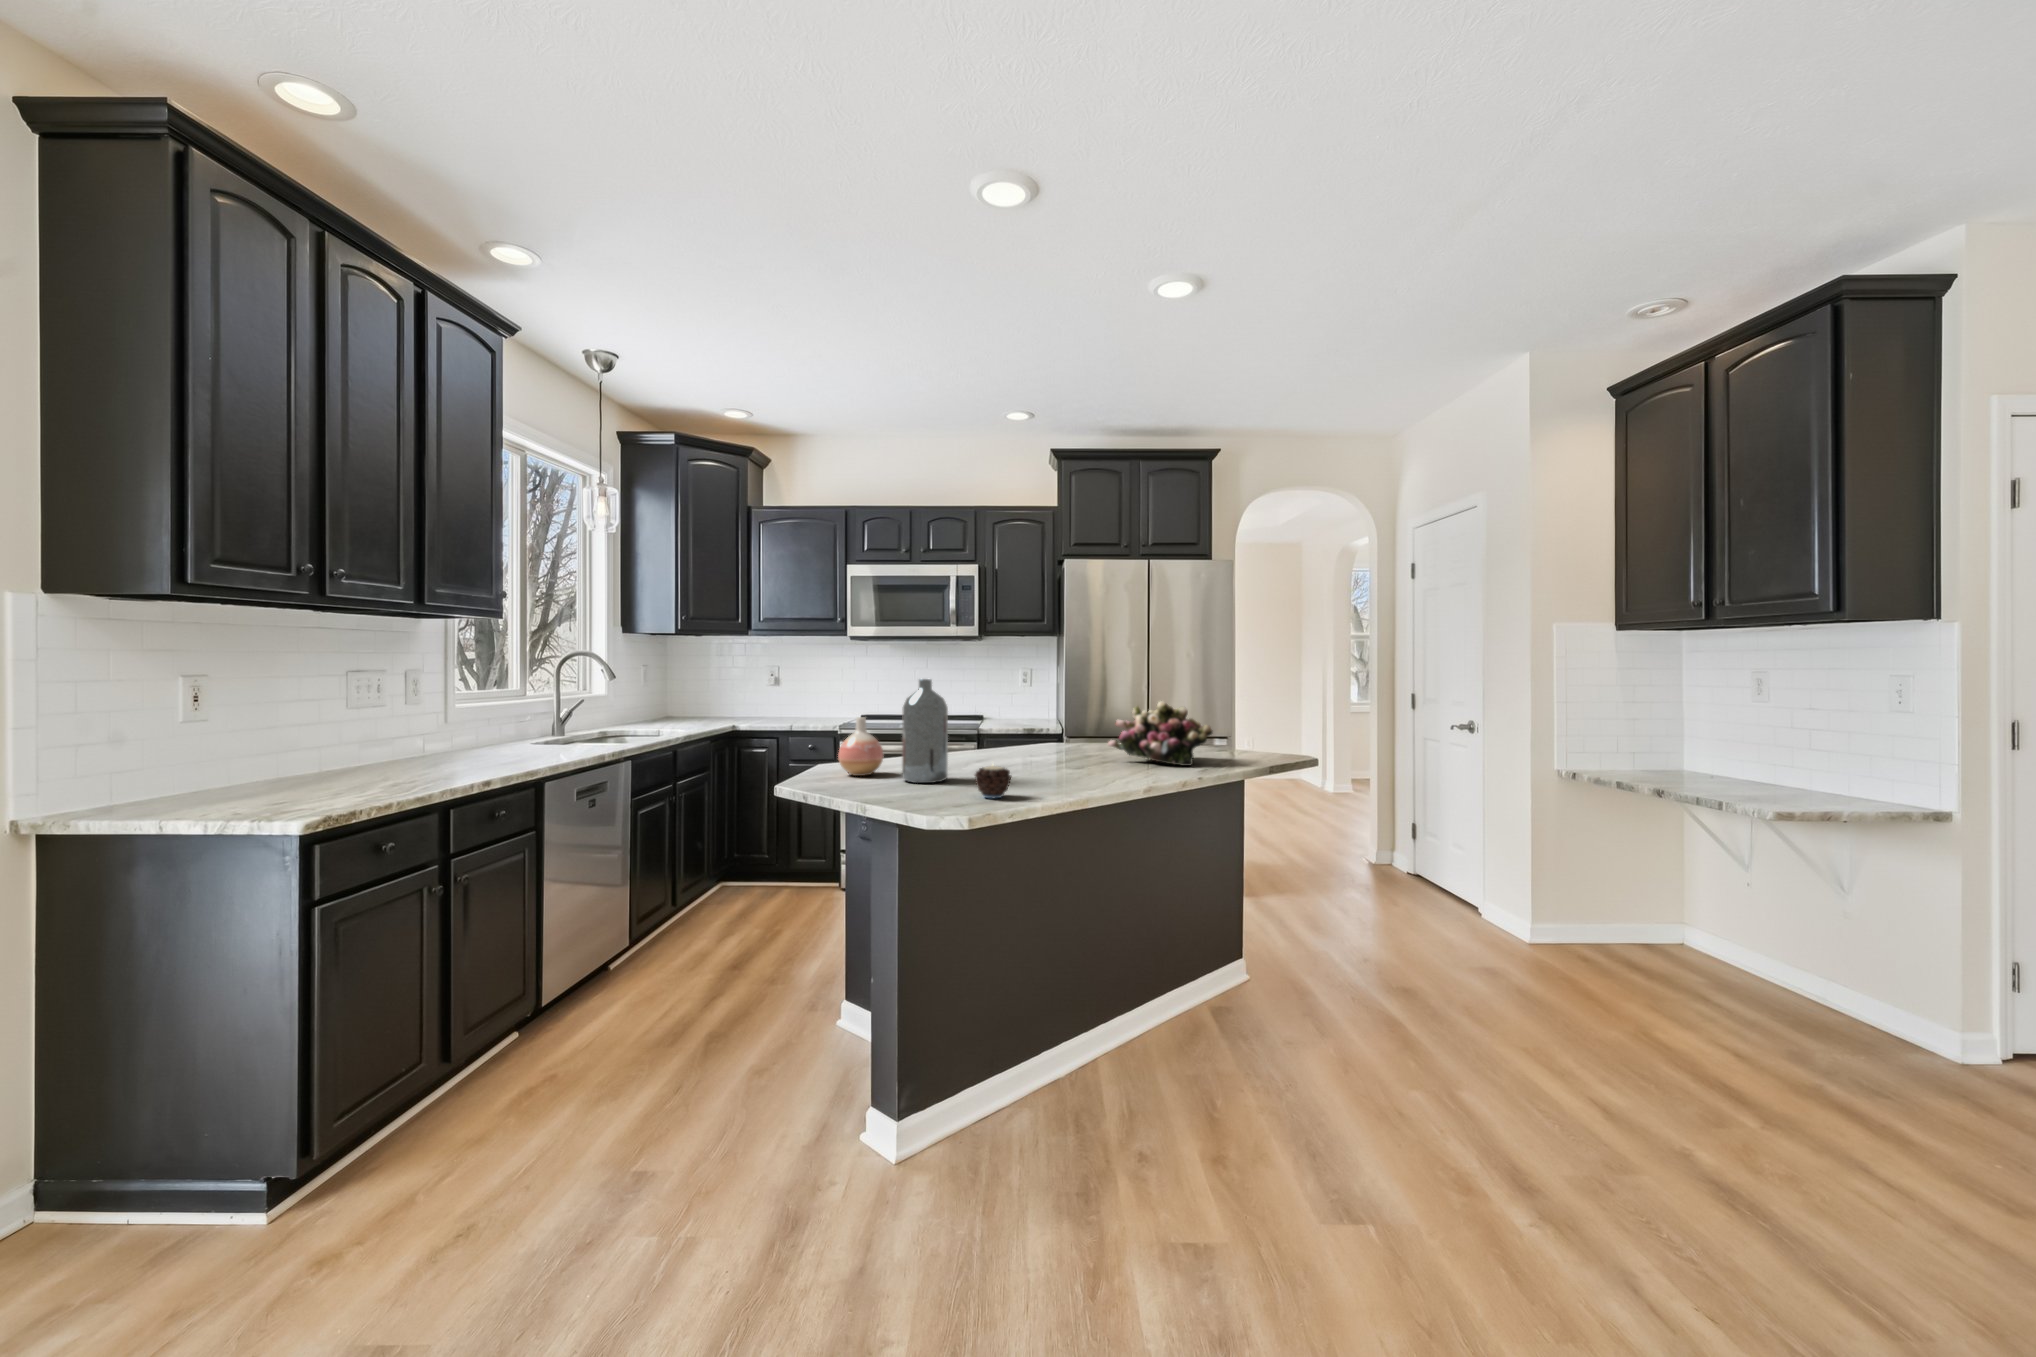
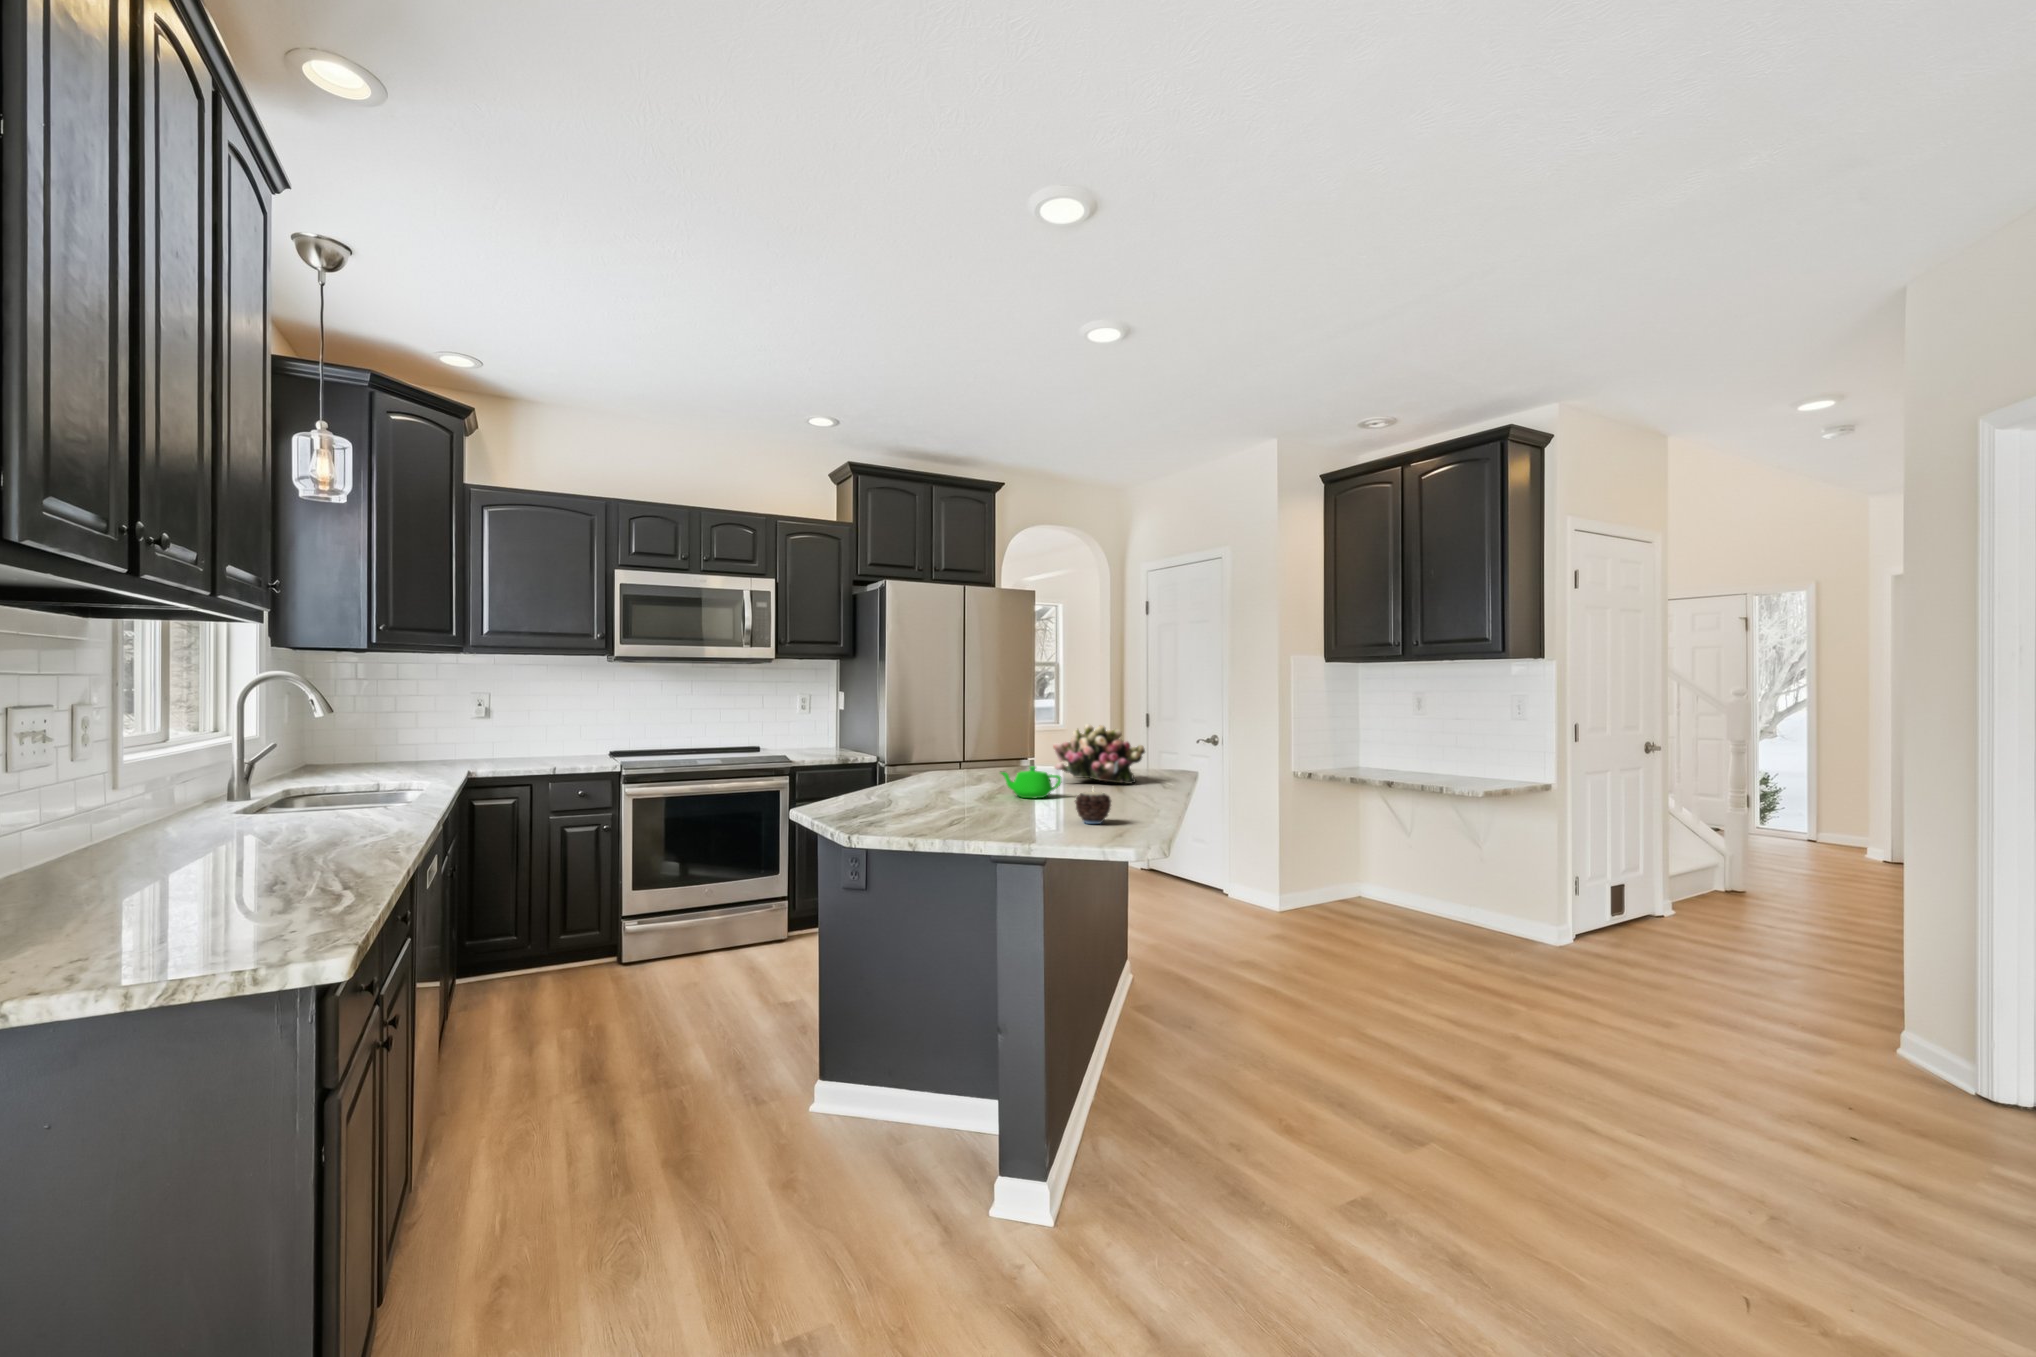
bottle: present [902,679,948,783] -> none [950,705,998,816]
vase: present [838,717,883,776] -> none [865,749,914,814]
teapot: none [1009,741,1063,772] -> present [1001,766,1061,798]

